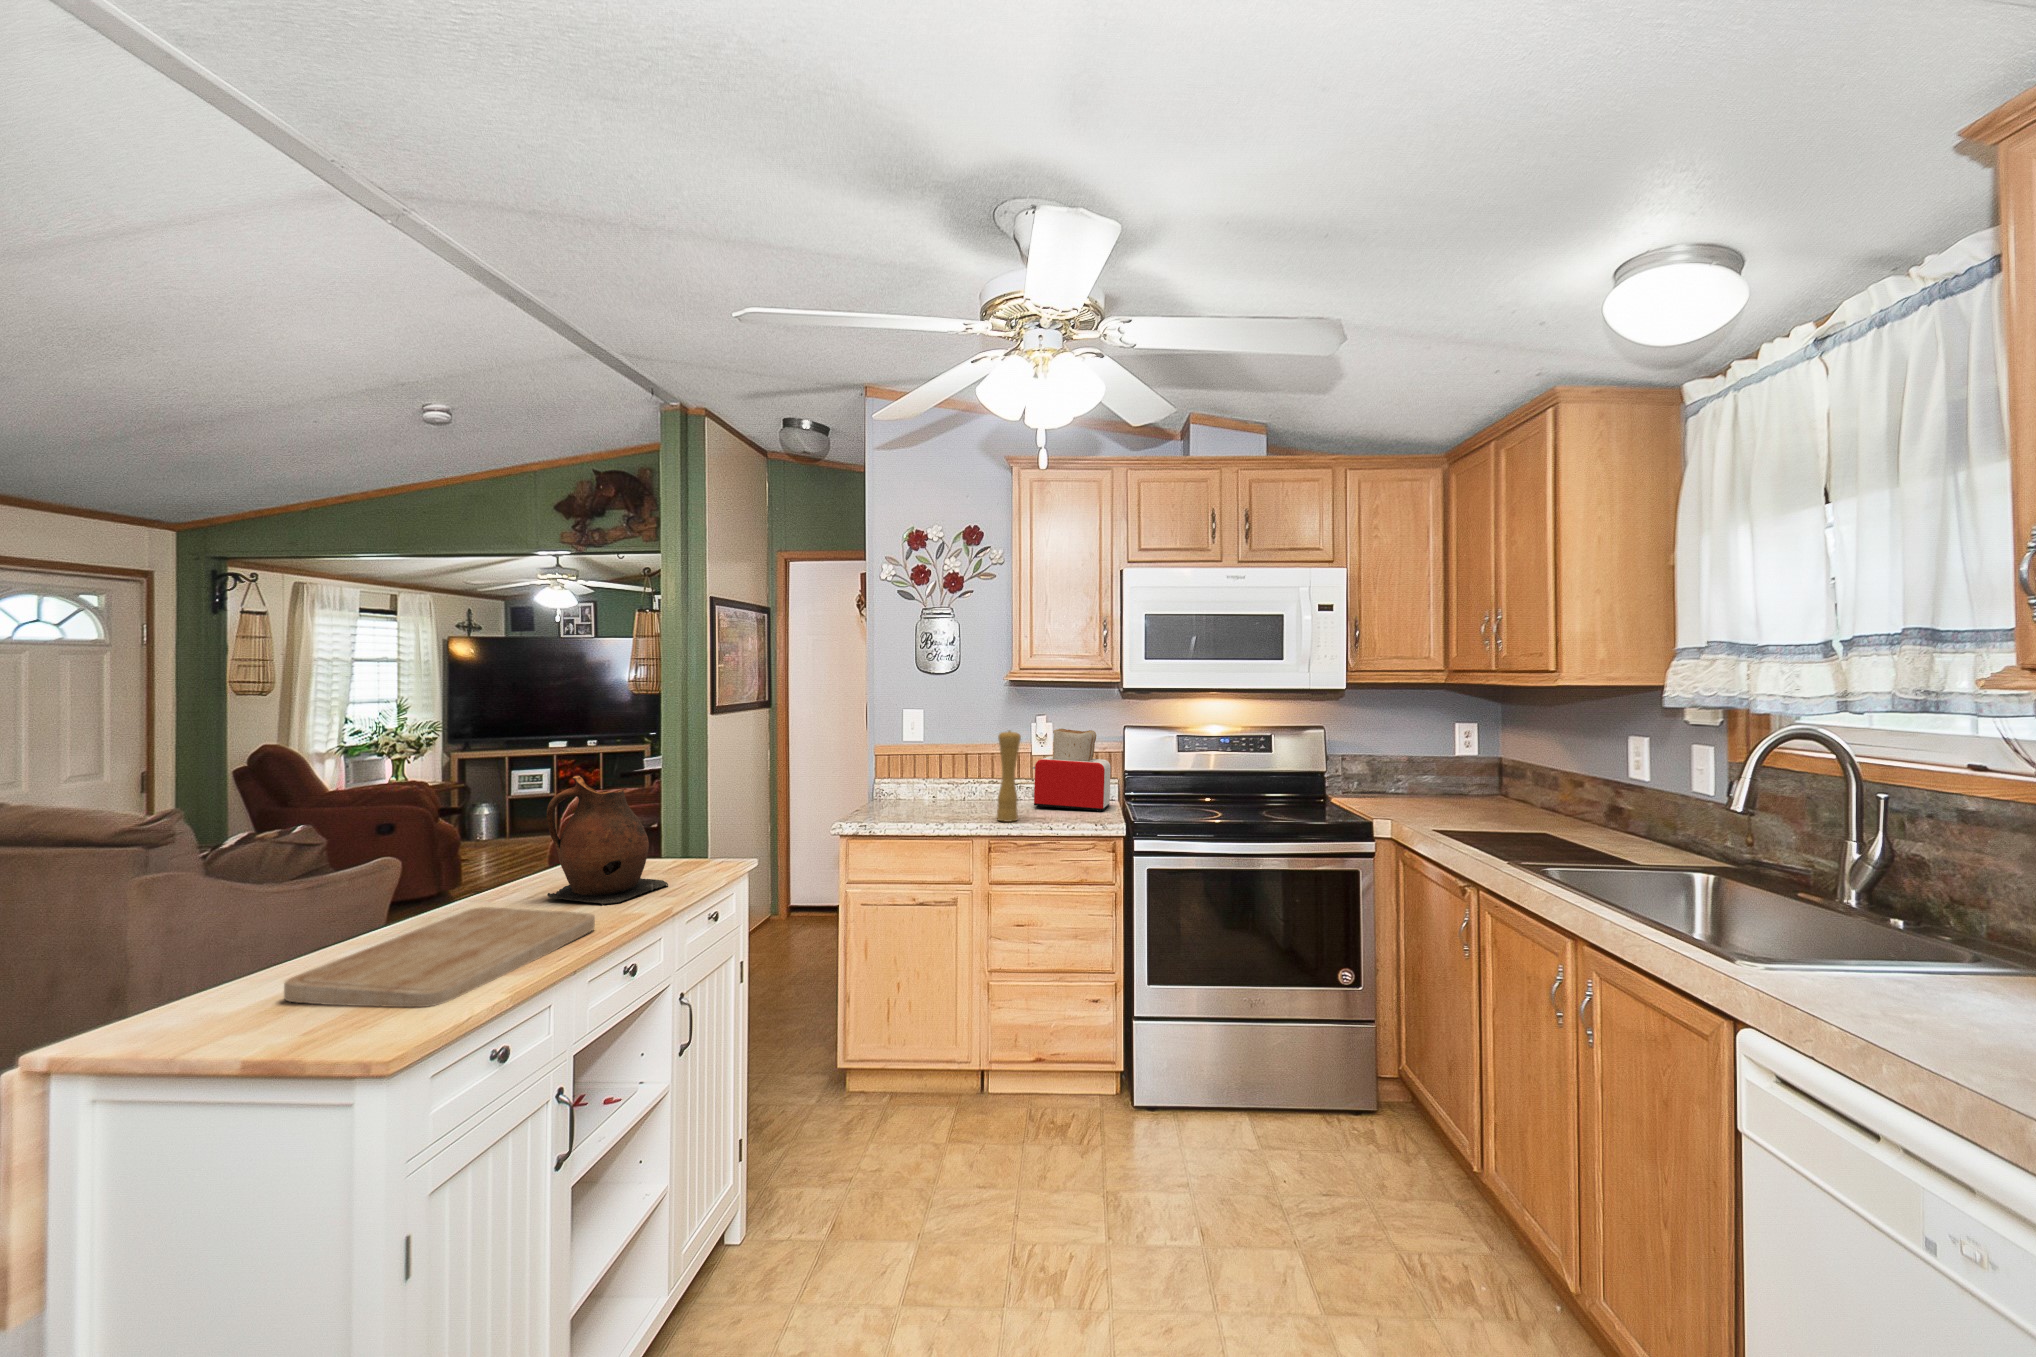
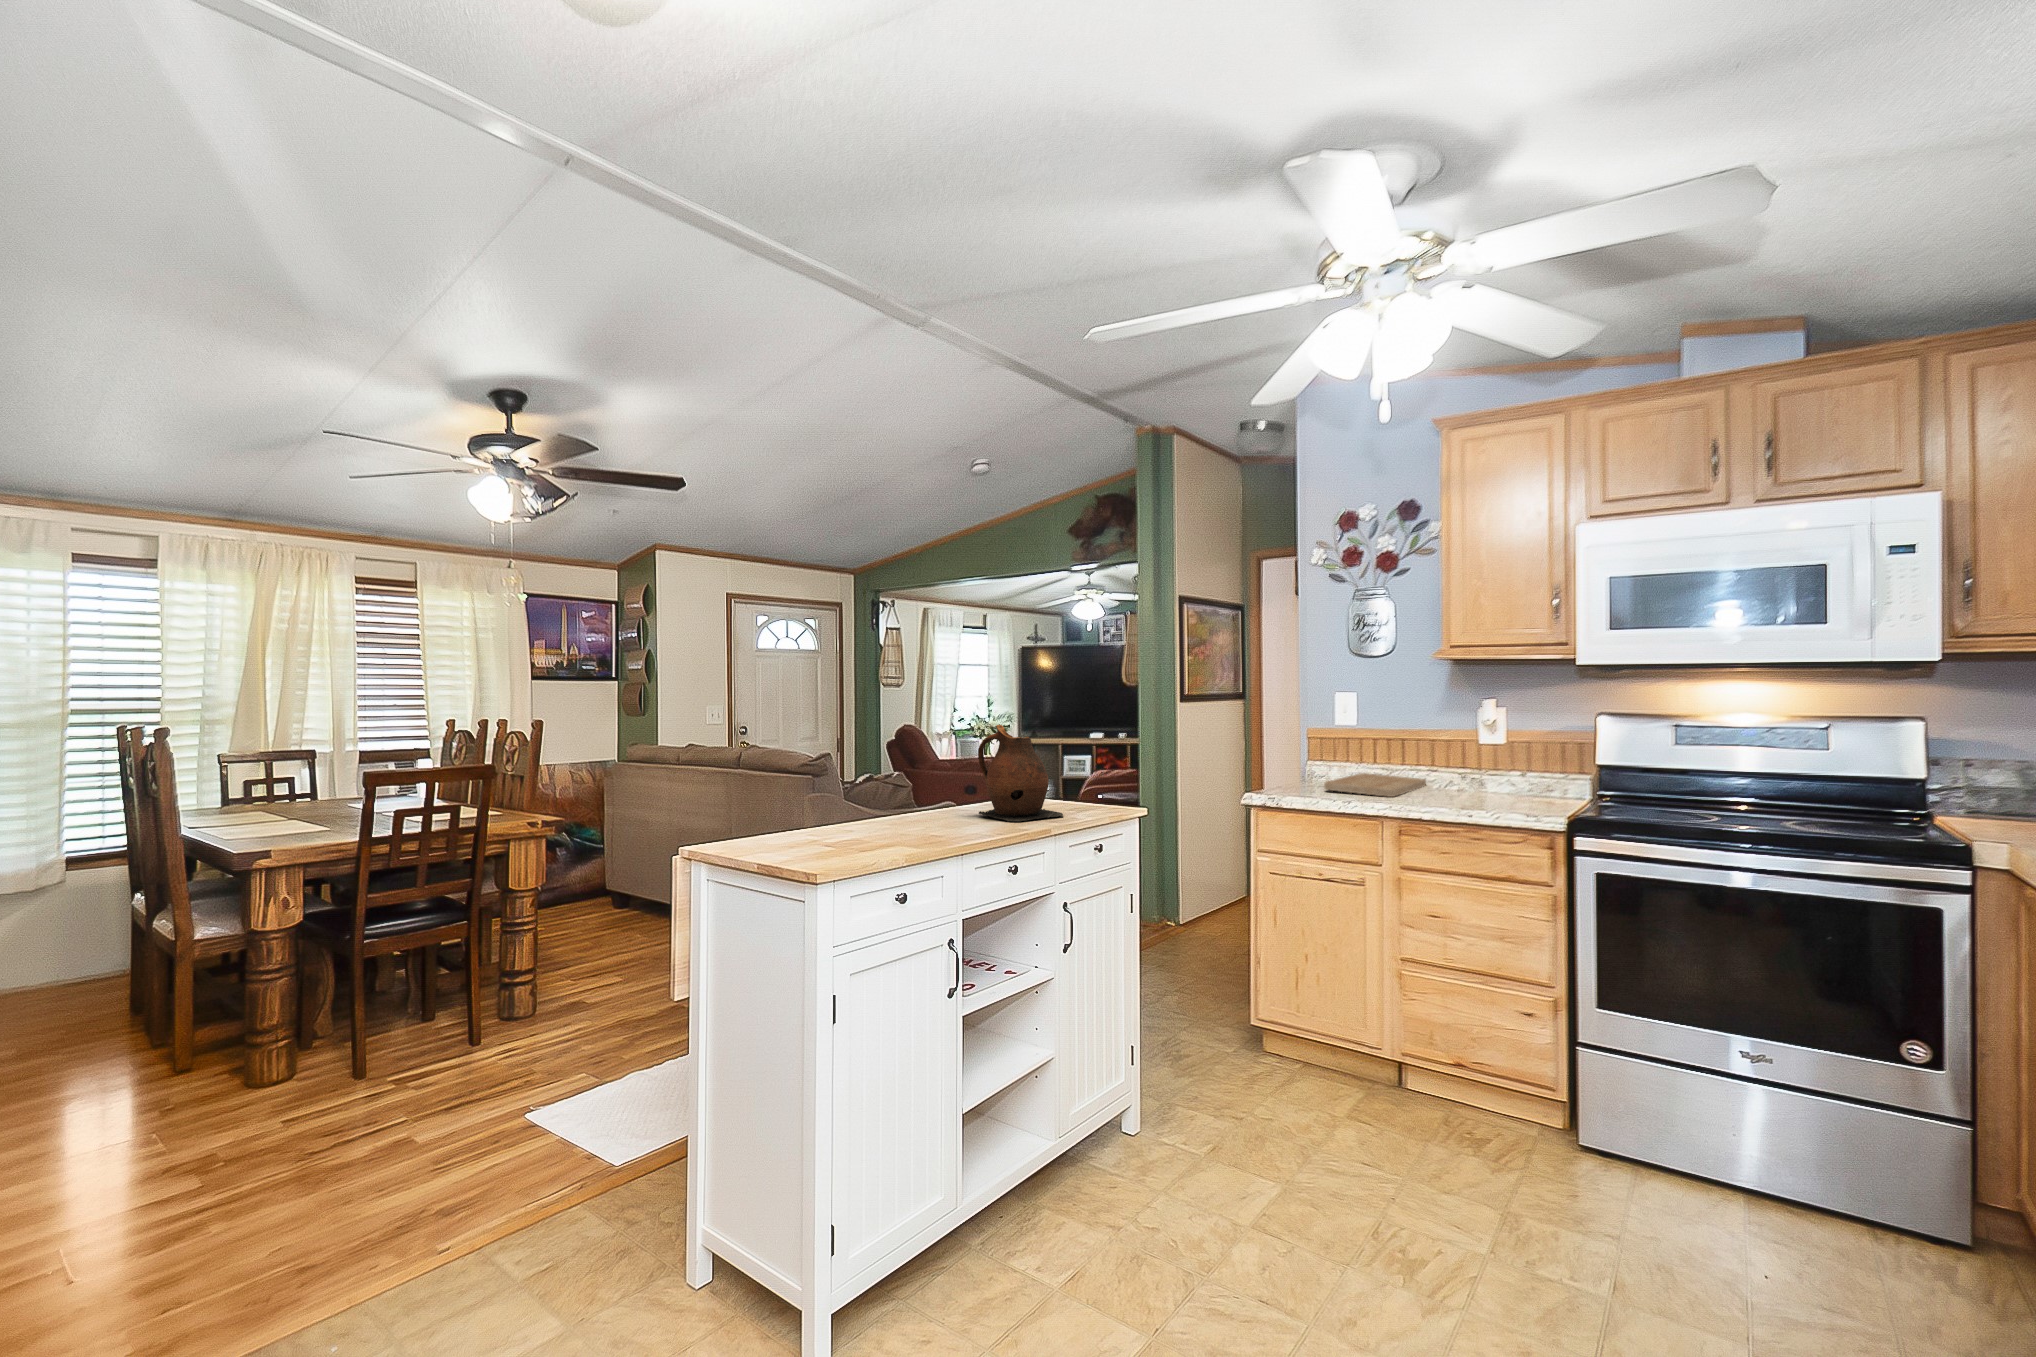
toaster: present [1032,729,1111,812] -> none [1467,712,1570,806]
pepper mill: present [997,730,1021,822] -> none [1413,709,1440,805]
cutting board: present [284,907,595,1007] -> present [1324,773,1426,797]

